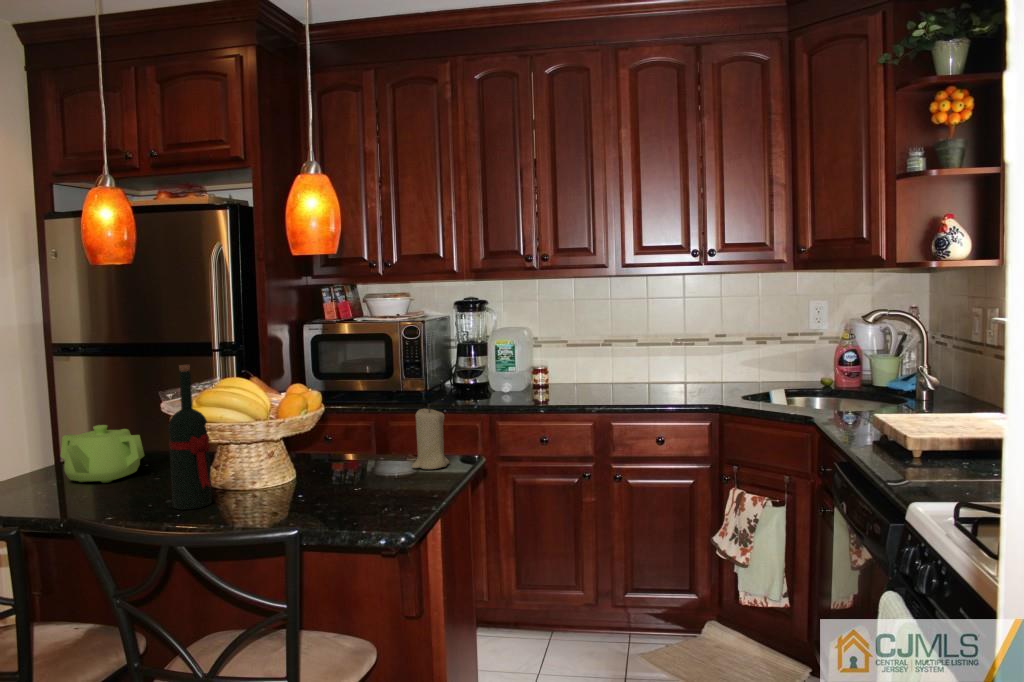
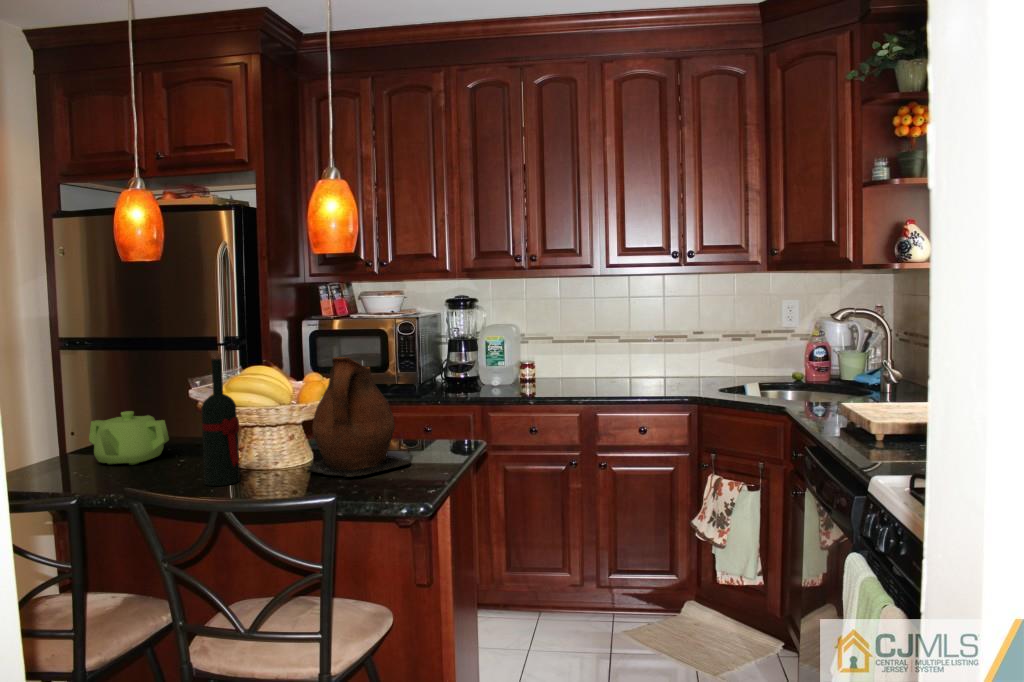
ceramic pitcher: none [280,368,399,500] -> present [306,357,411,477]
candle: present [412,407,449,469] -> none [419,394,454,452]

